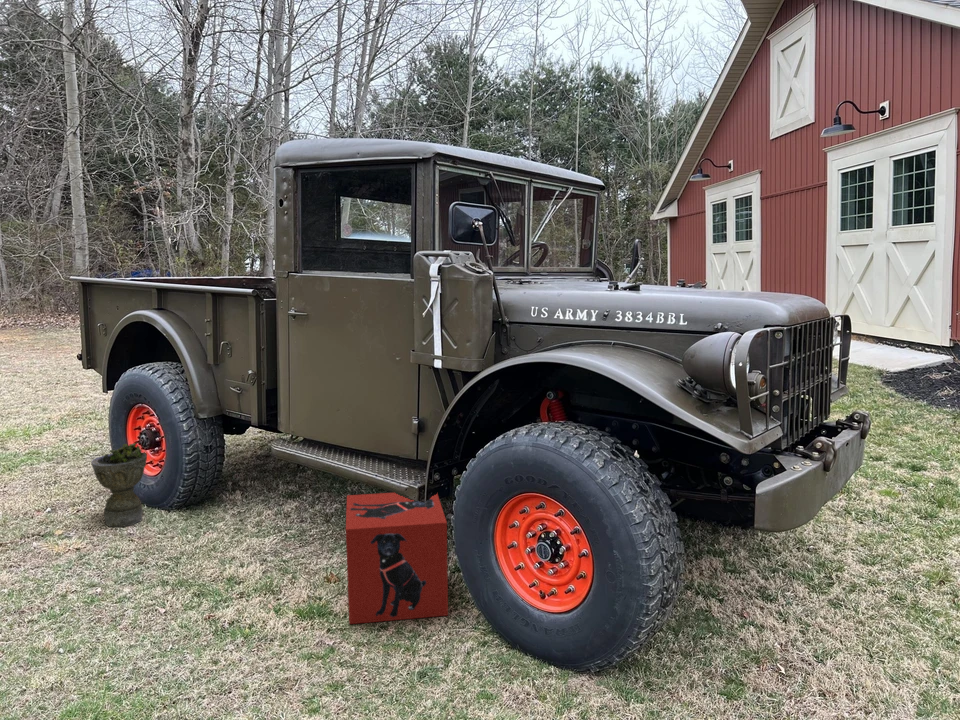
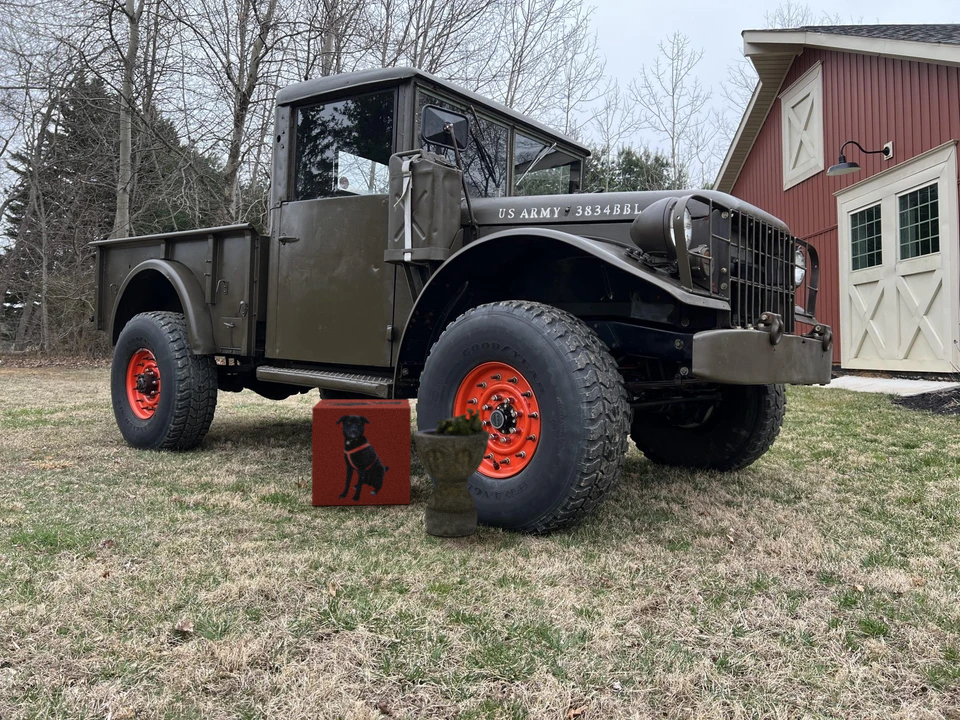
planter: present [91,443,147,527] -> present [414,408,490,537]

